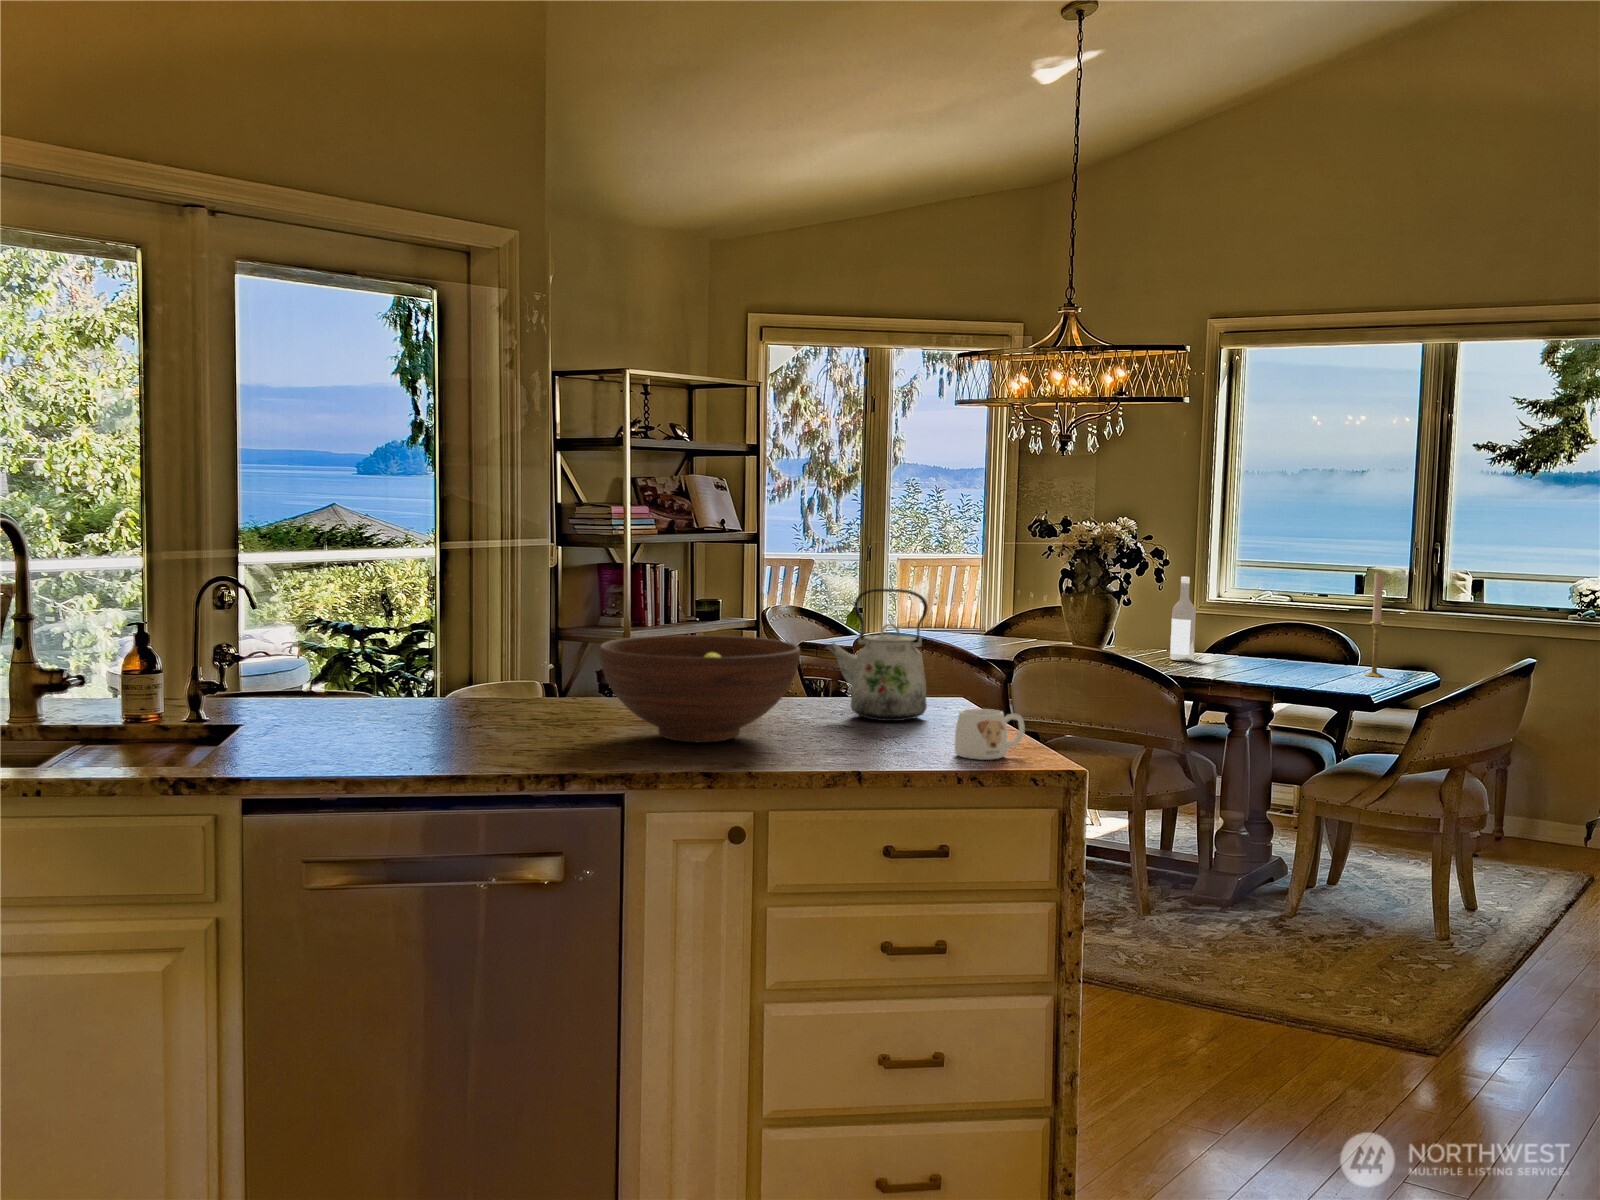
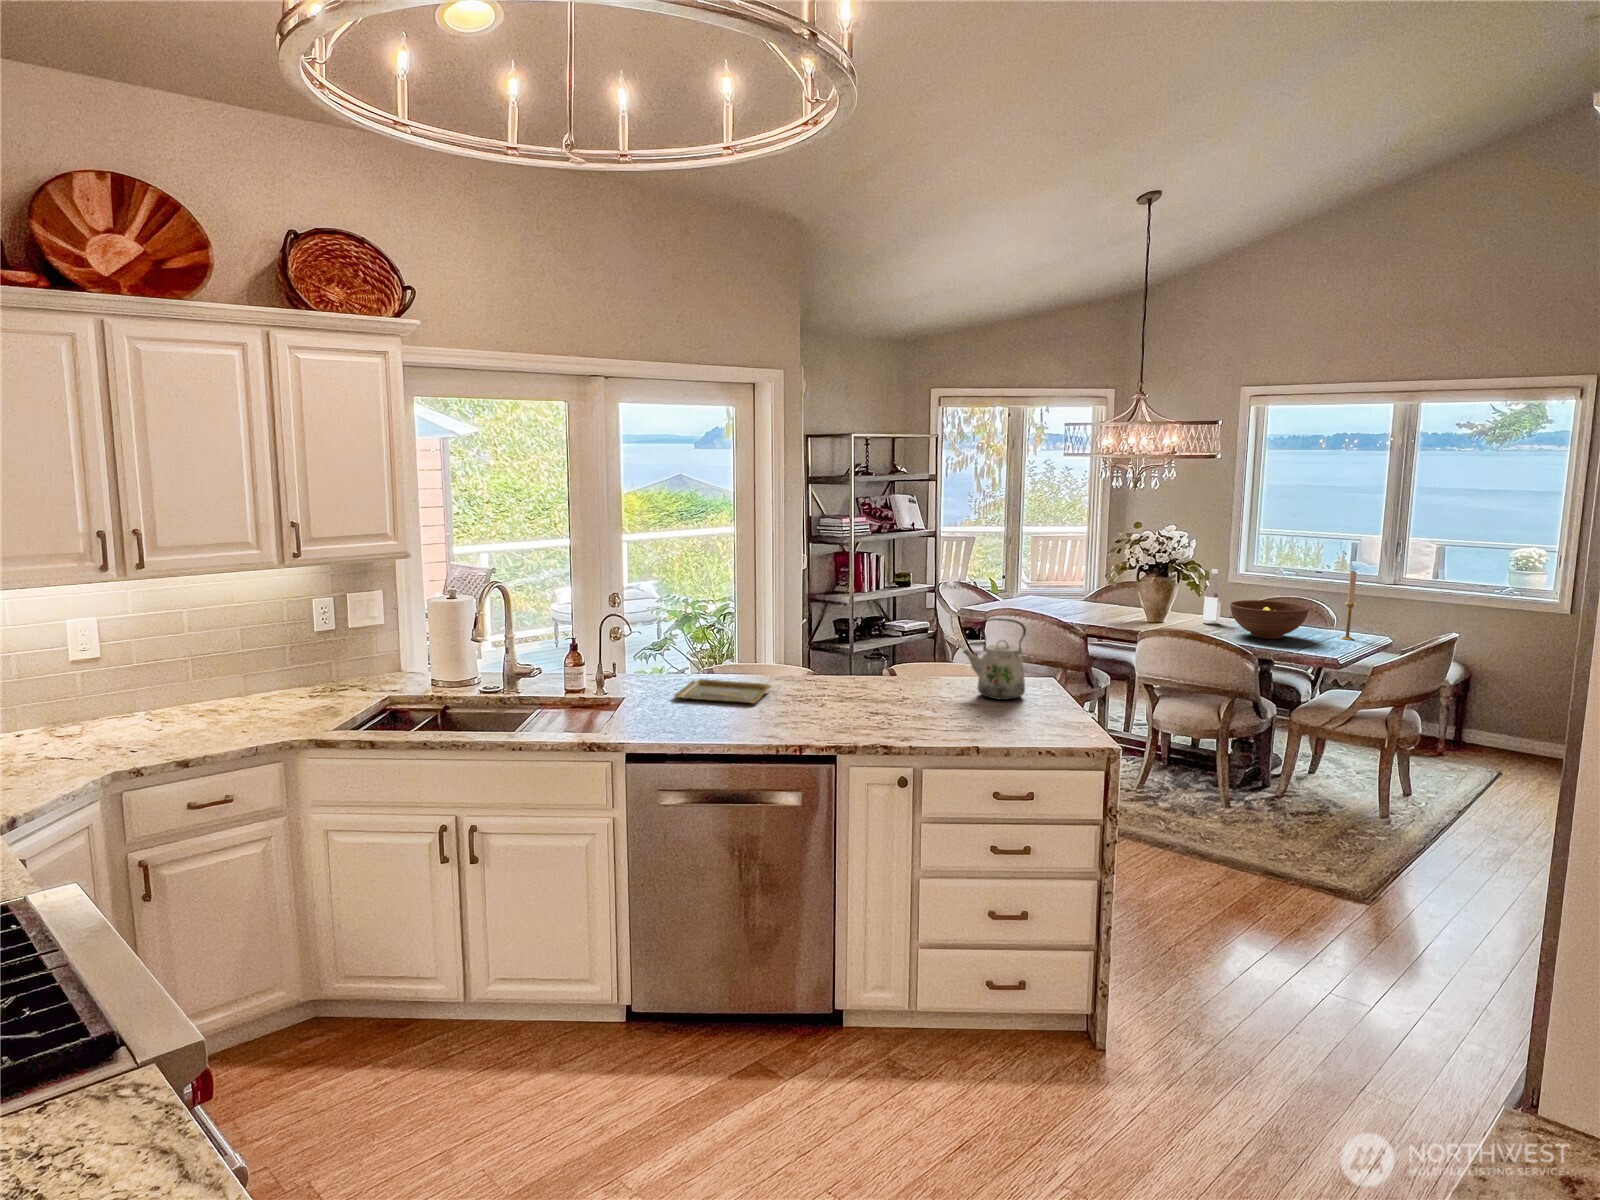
fruit bowl: present [599,635,800,742] -> present [1230,600,1309,639]
tray: none [327,701,504,730] -> present [675,679,771,703]
mug: present [955,709,1025,760] -> none [1038,705,1082,739]

